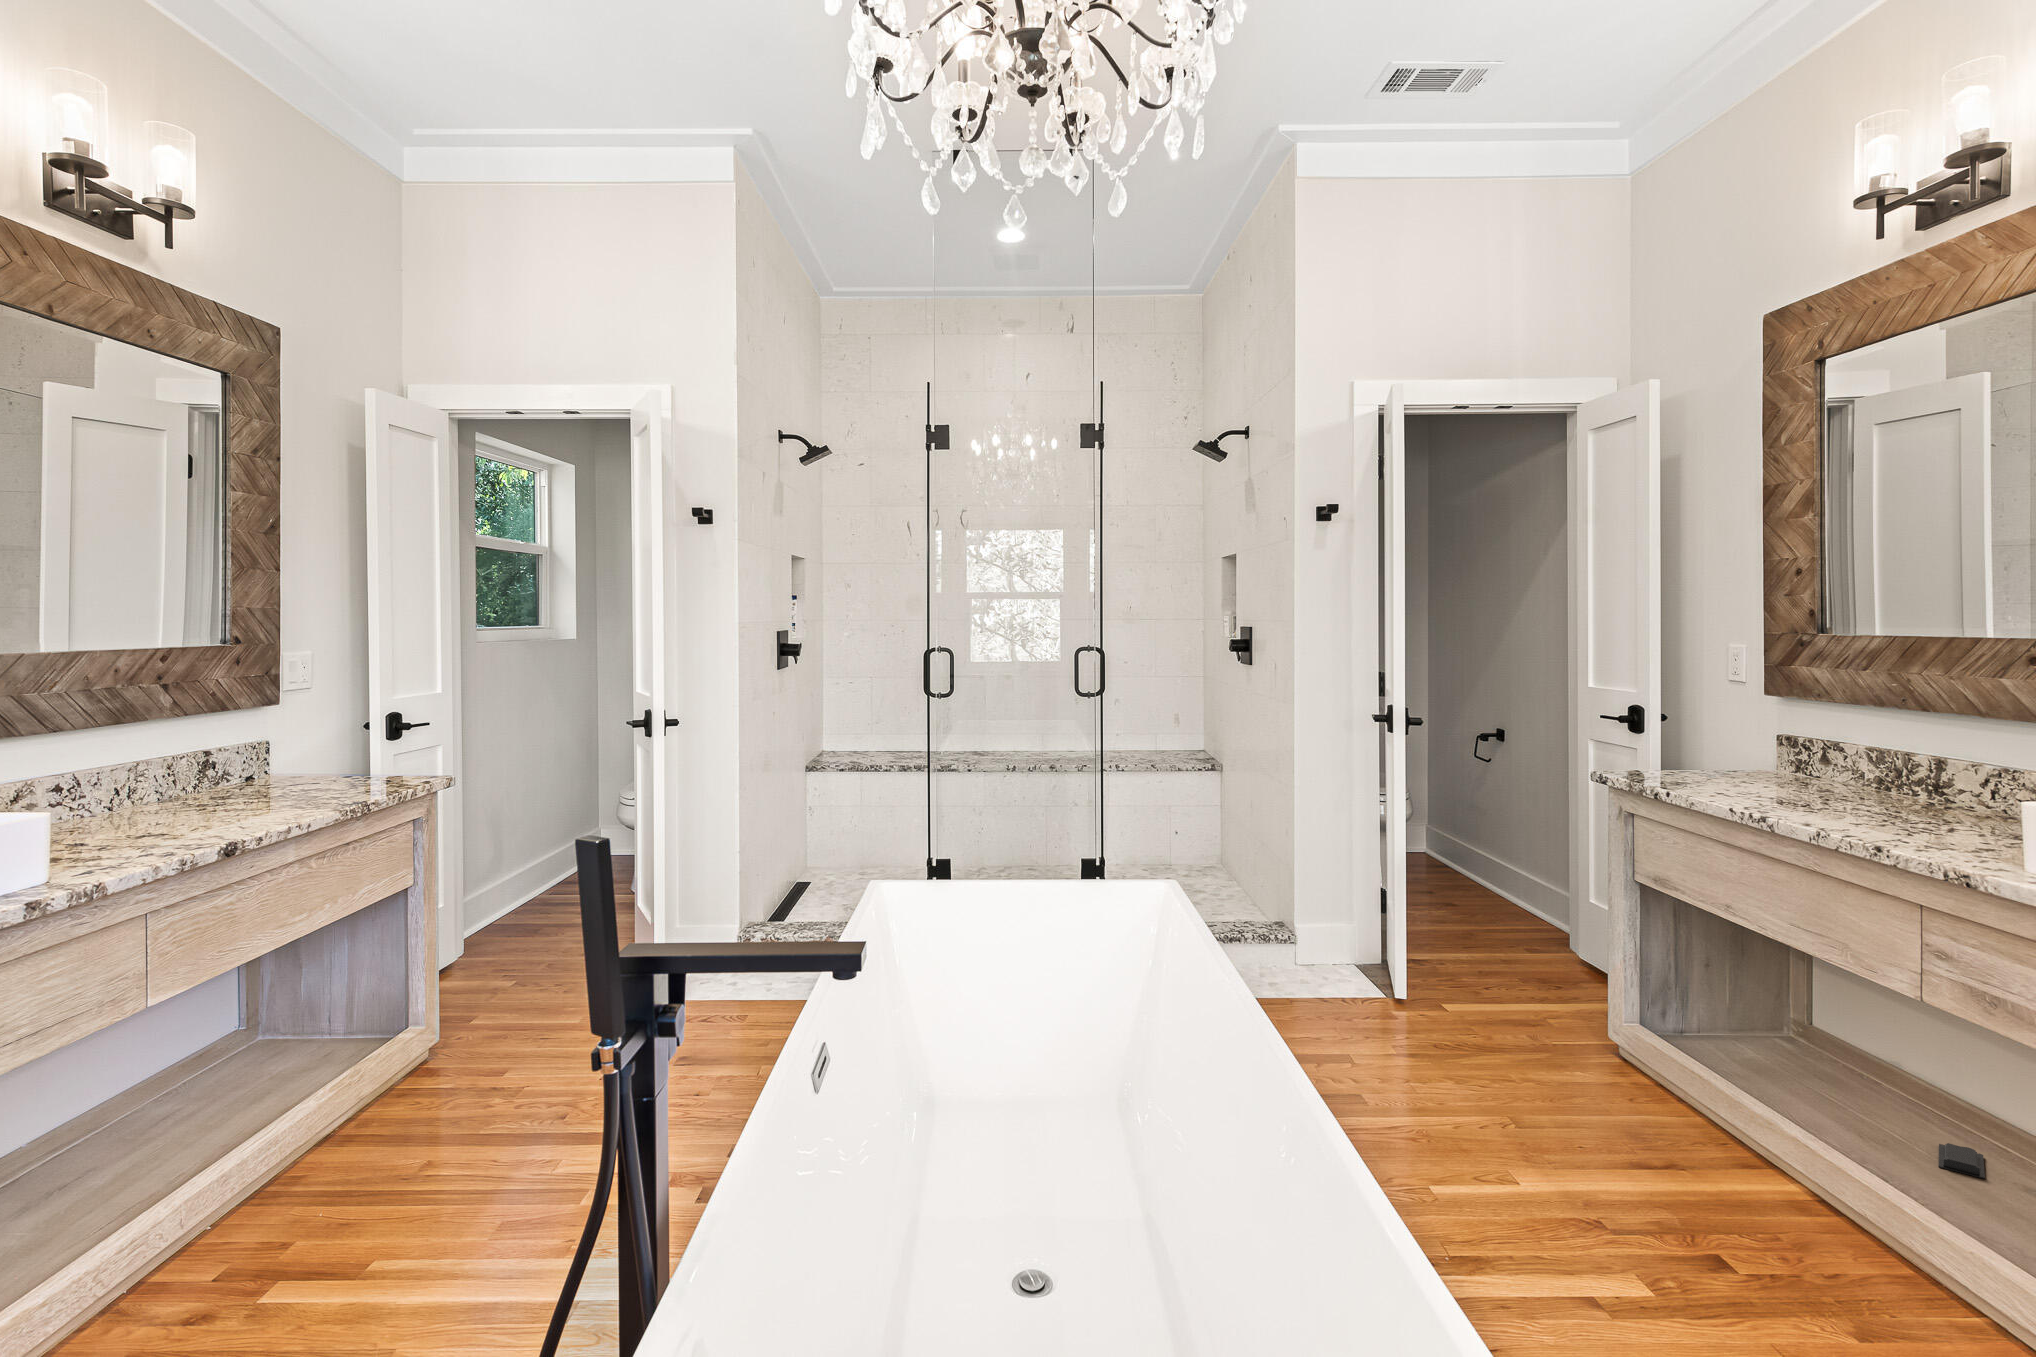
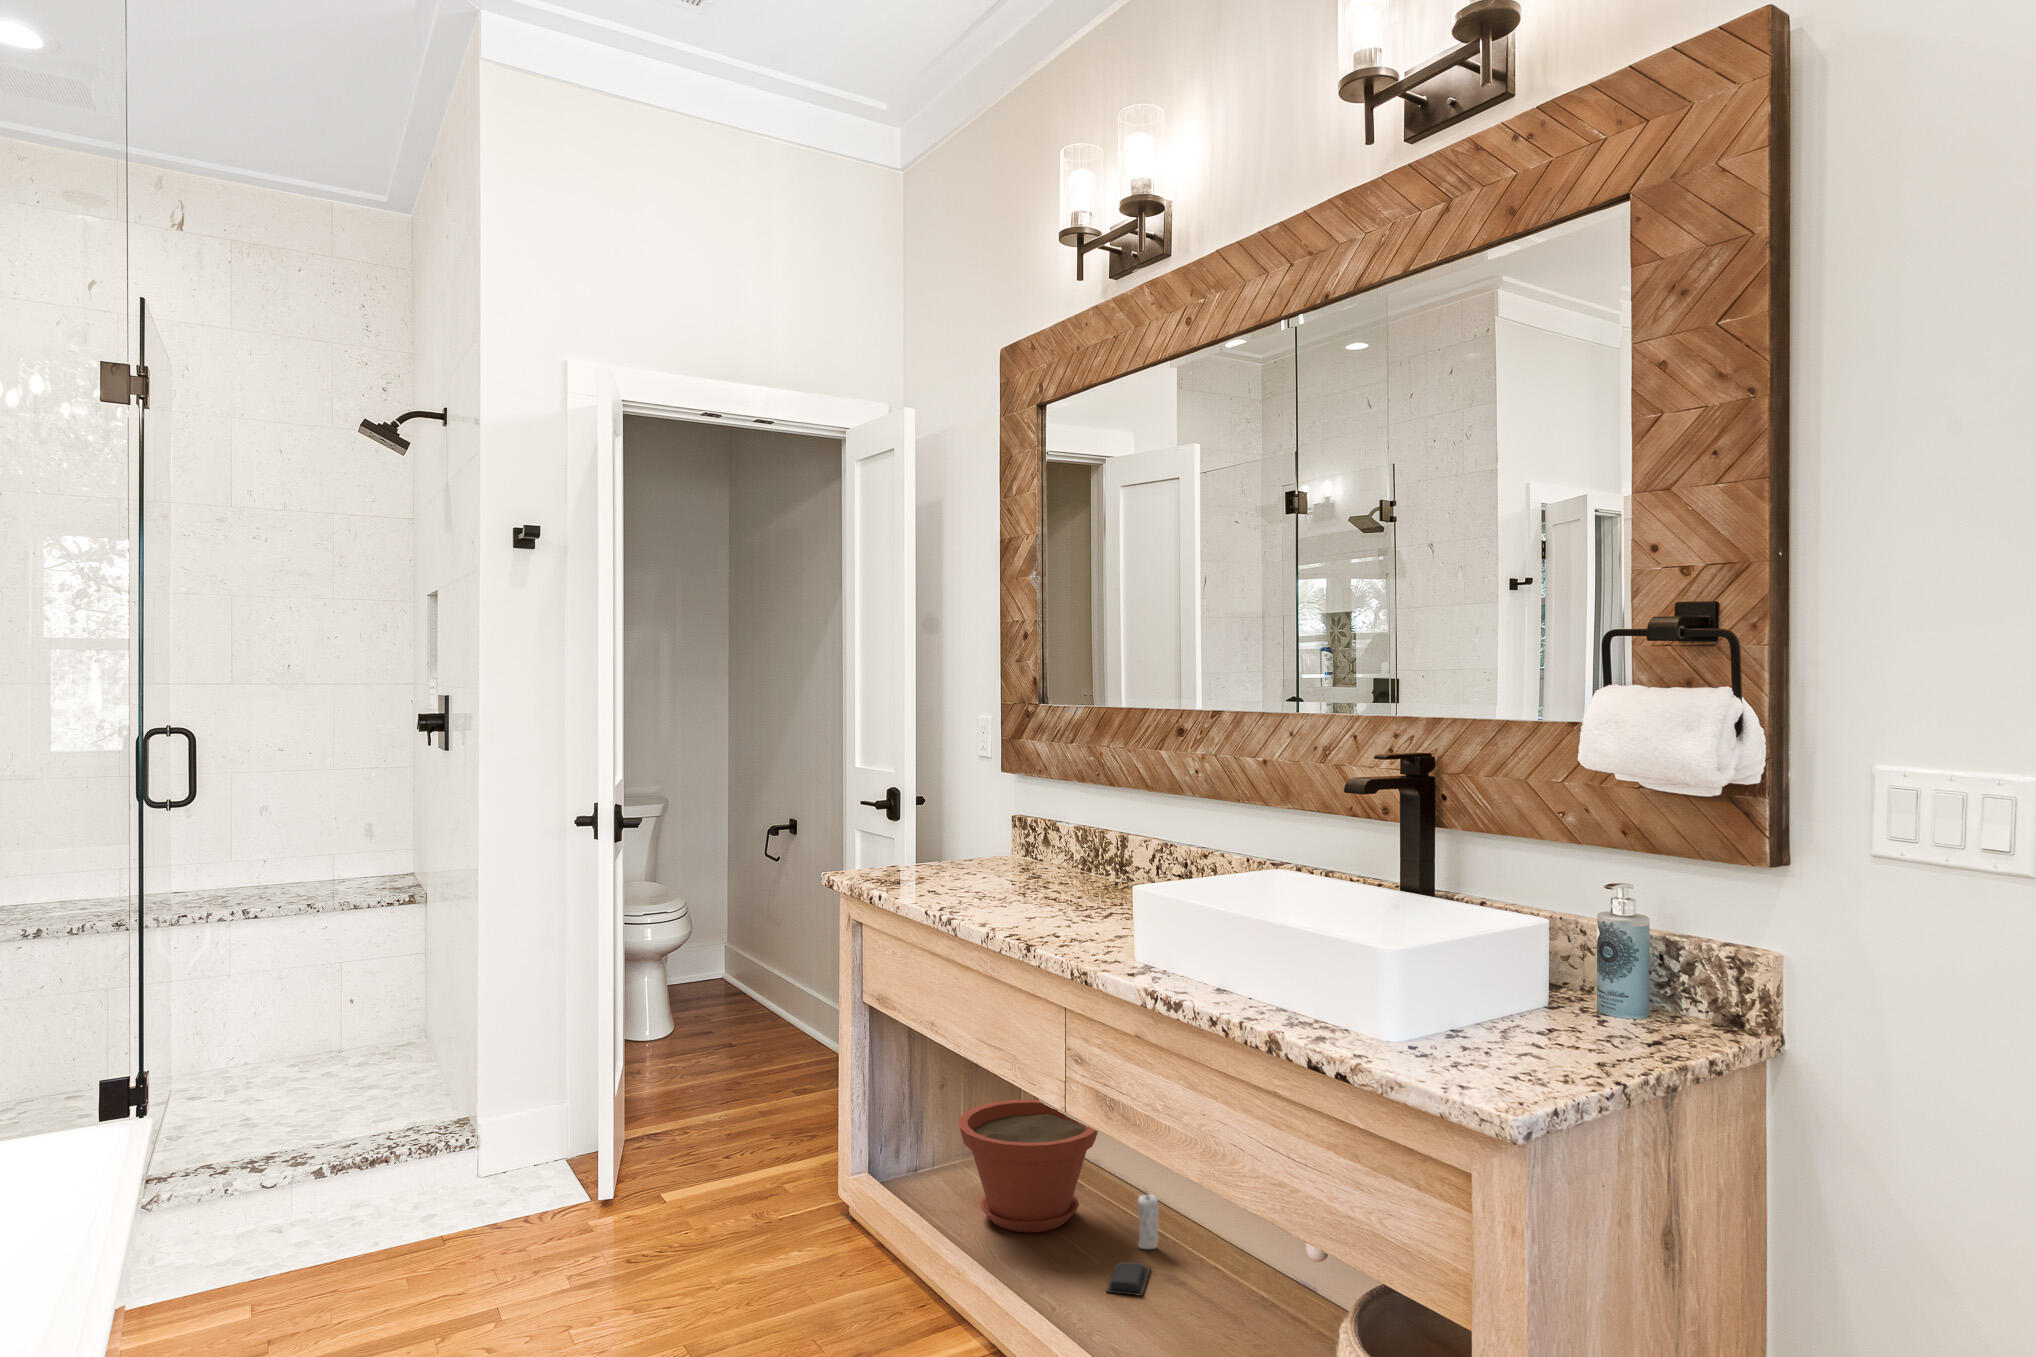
plant pot: none [1744,981,1904,1100] -> present [958,1099,1098,1232]
candle: none [1958,1080,1986,1139] -> present [1138,1194,1159,1249]

